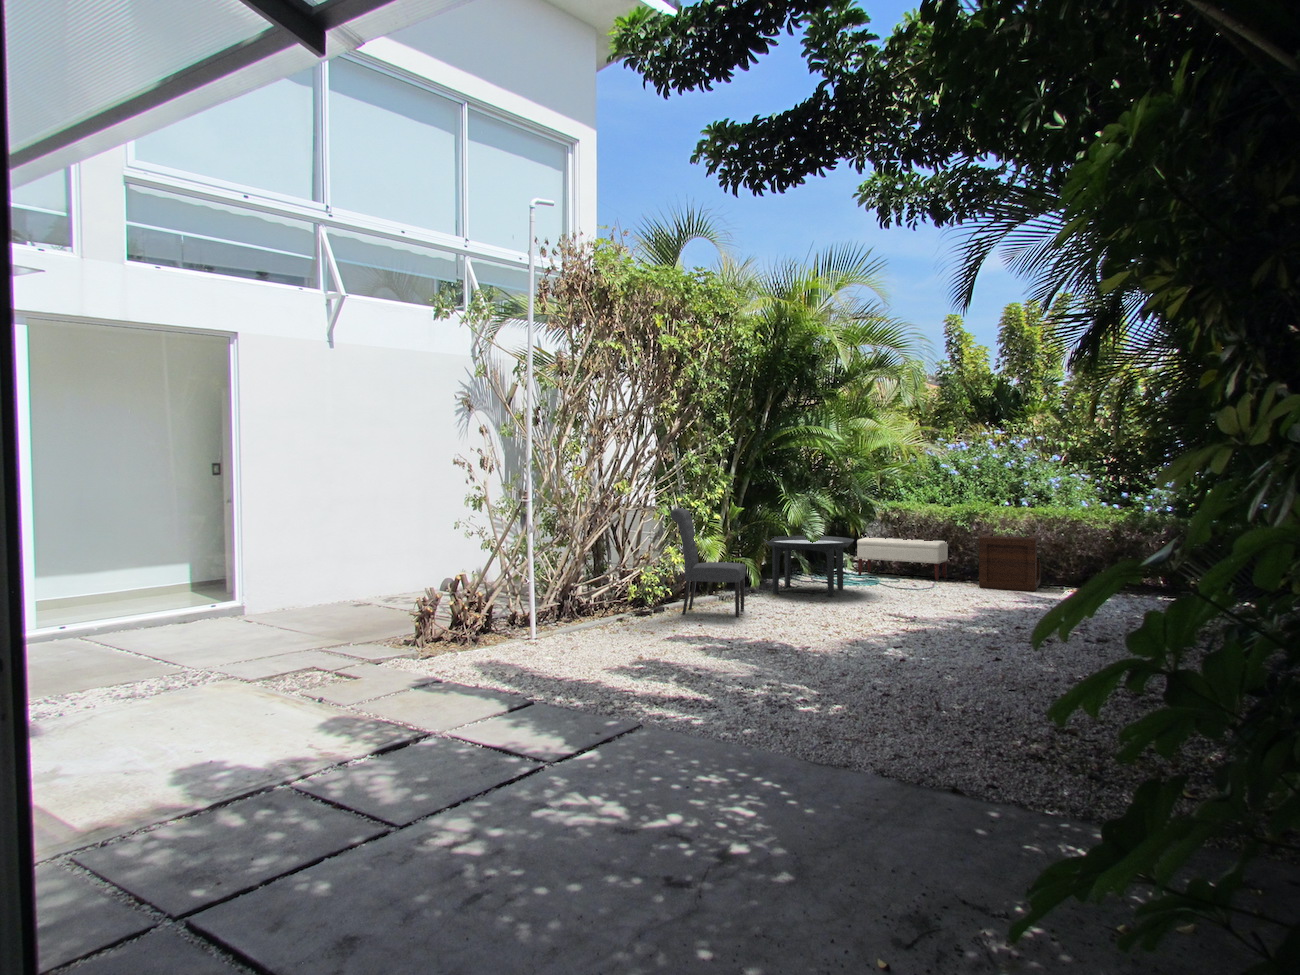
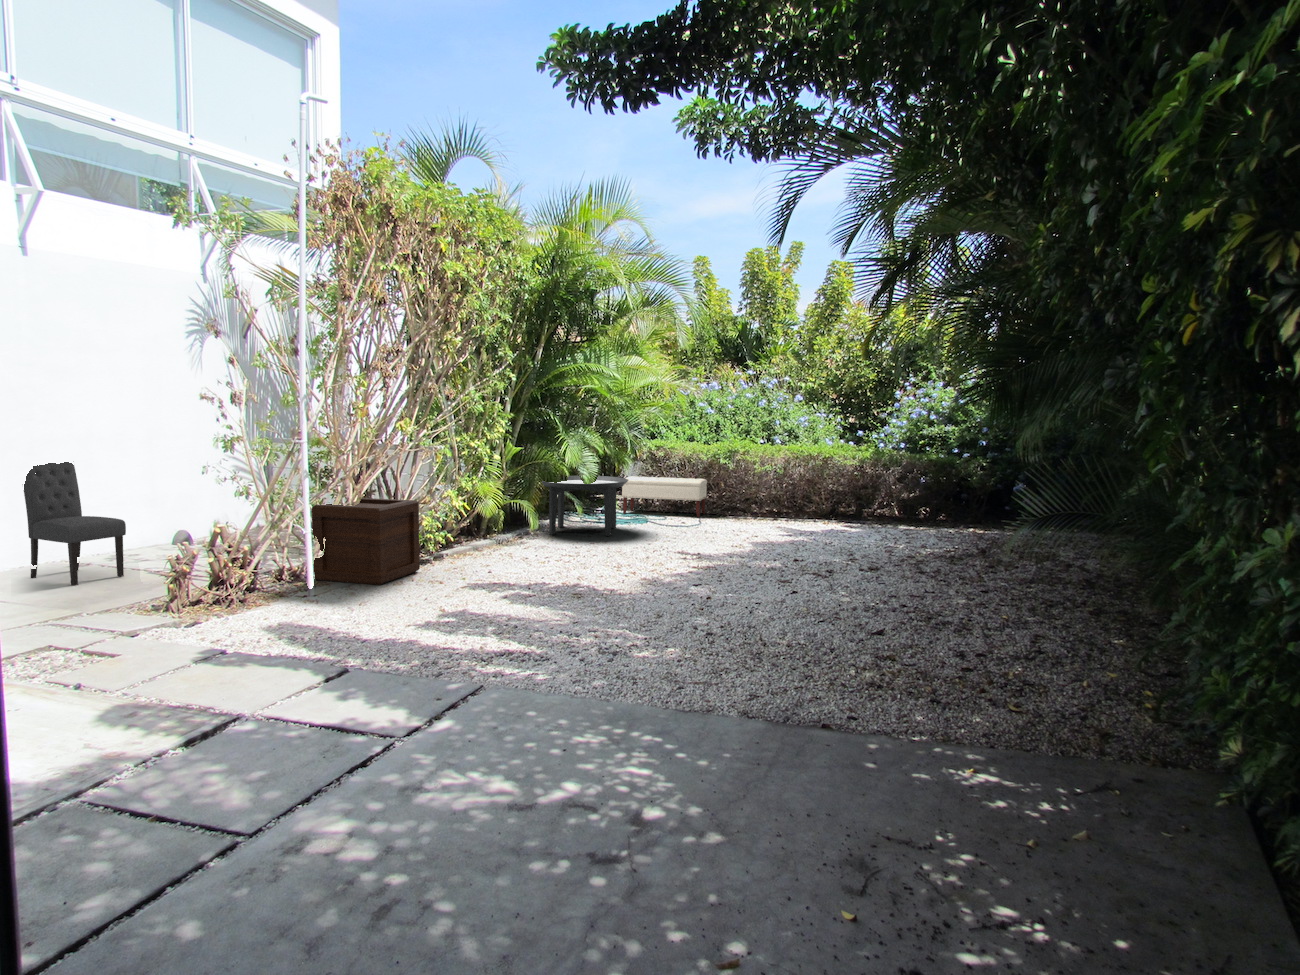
chair: present [670,508,746,617] -> present [24,462,126,585]
wooden crate: present [979,533,1041,591] -> present [312,498,420,585]

